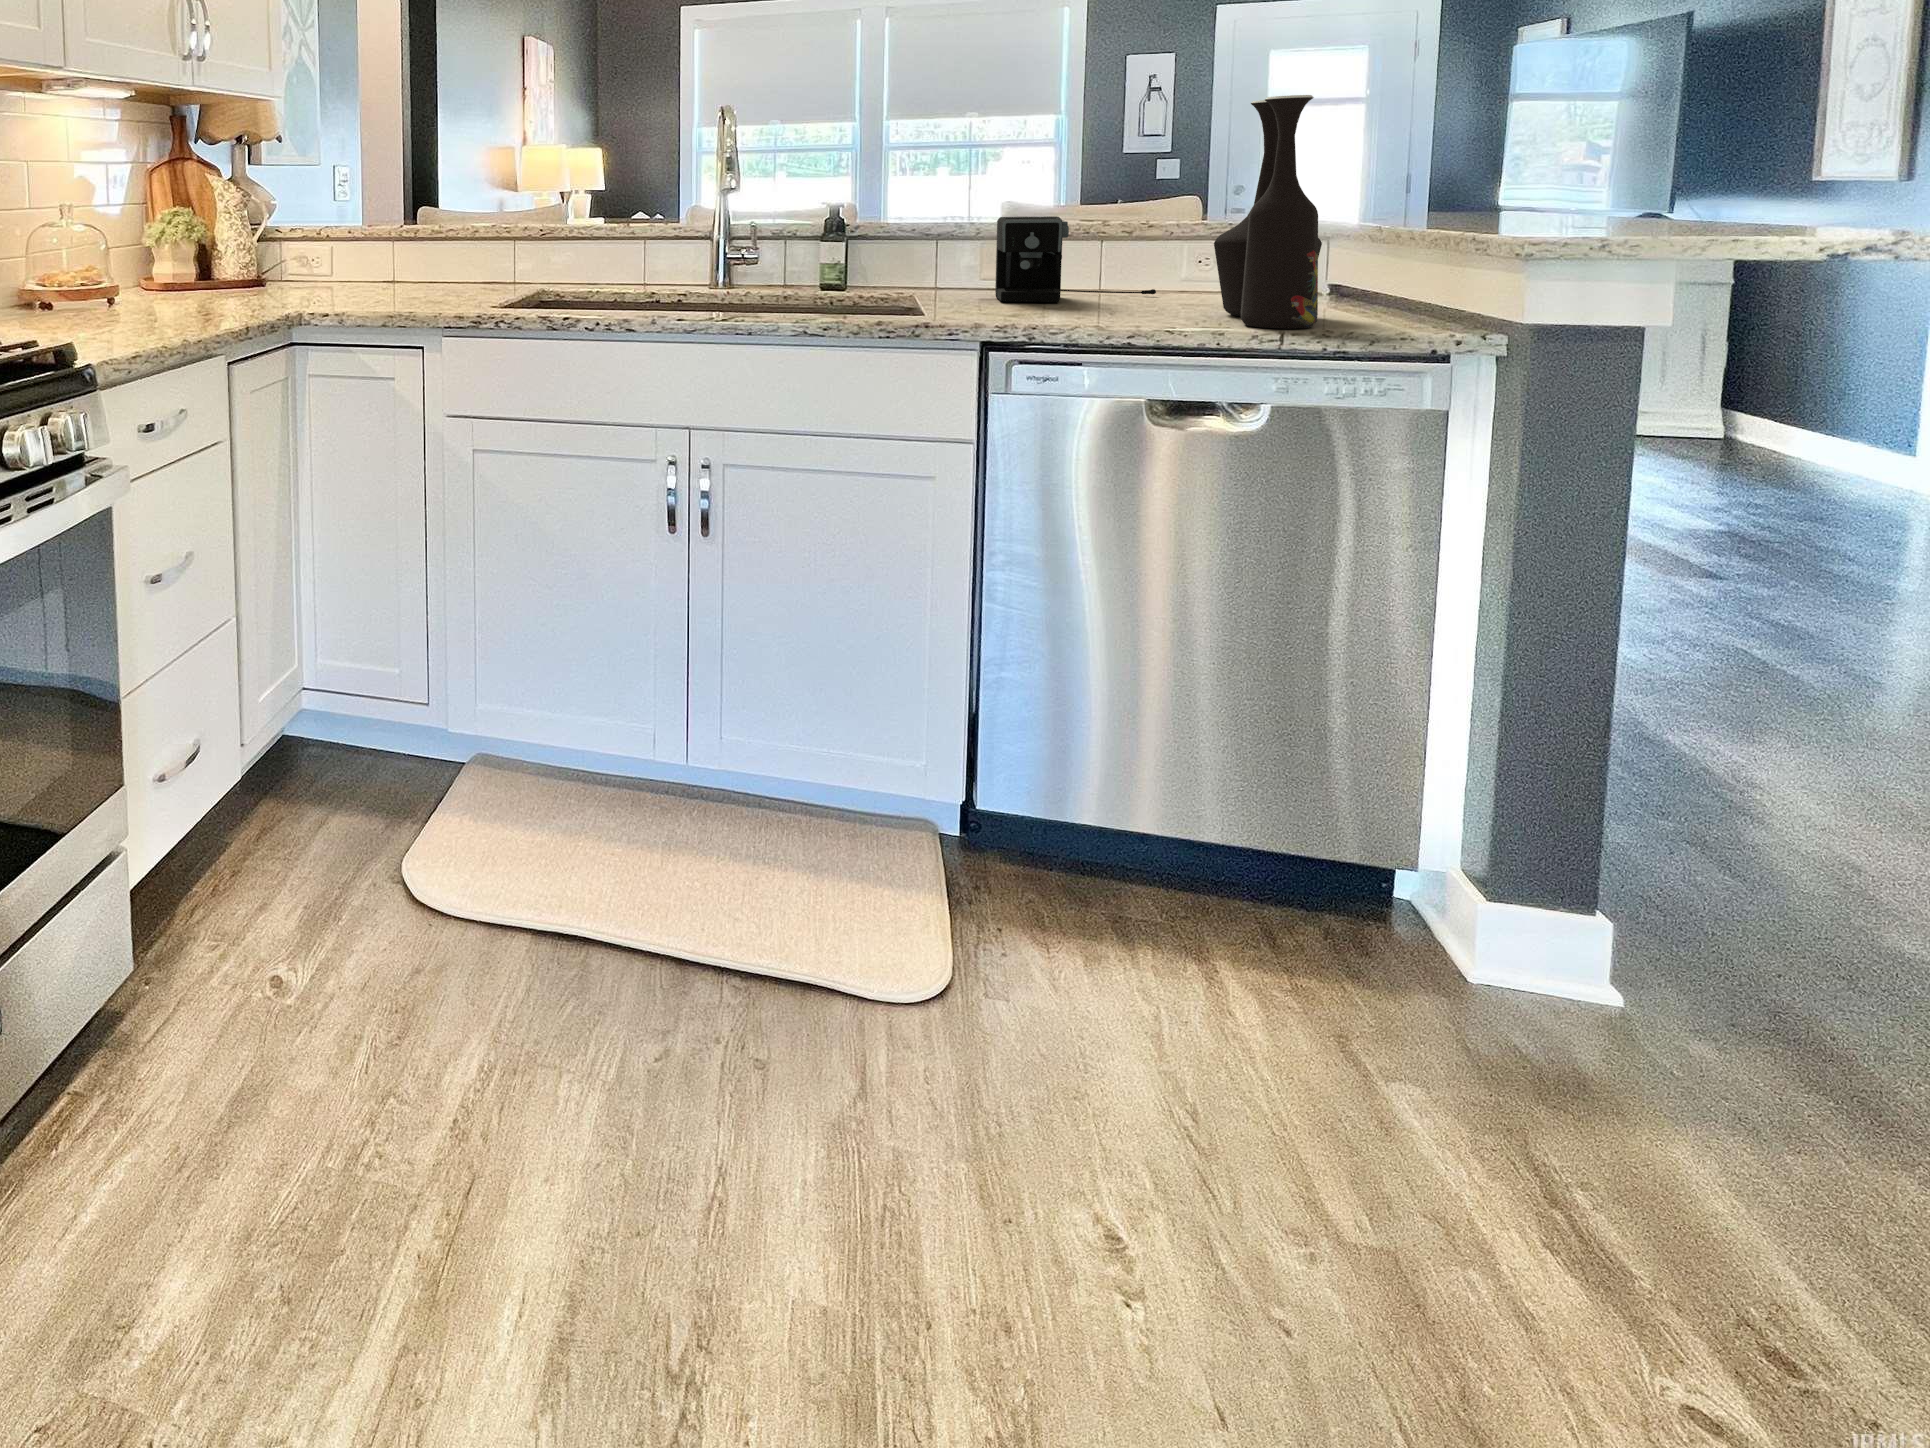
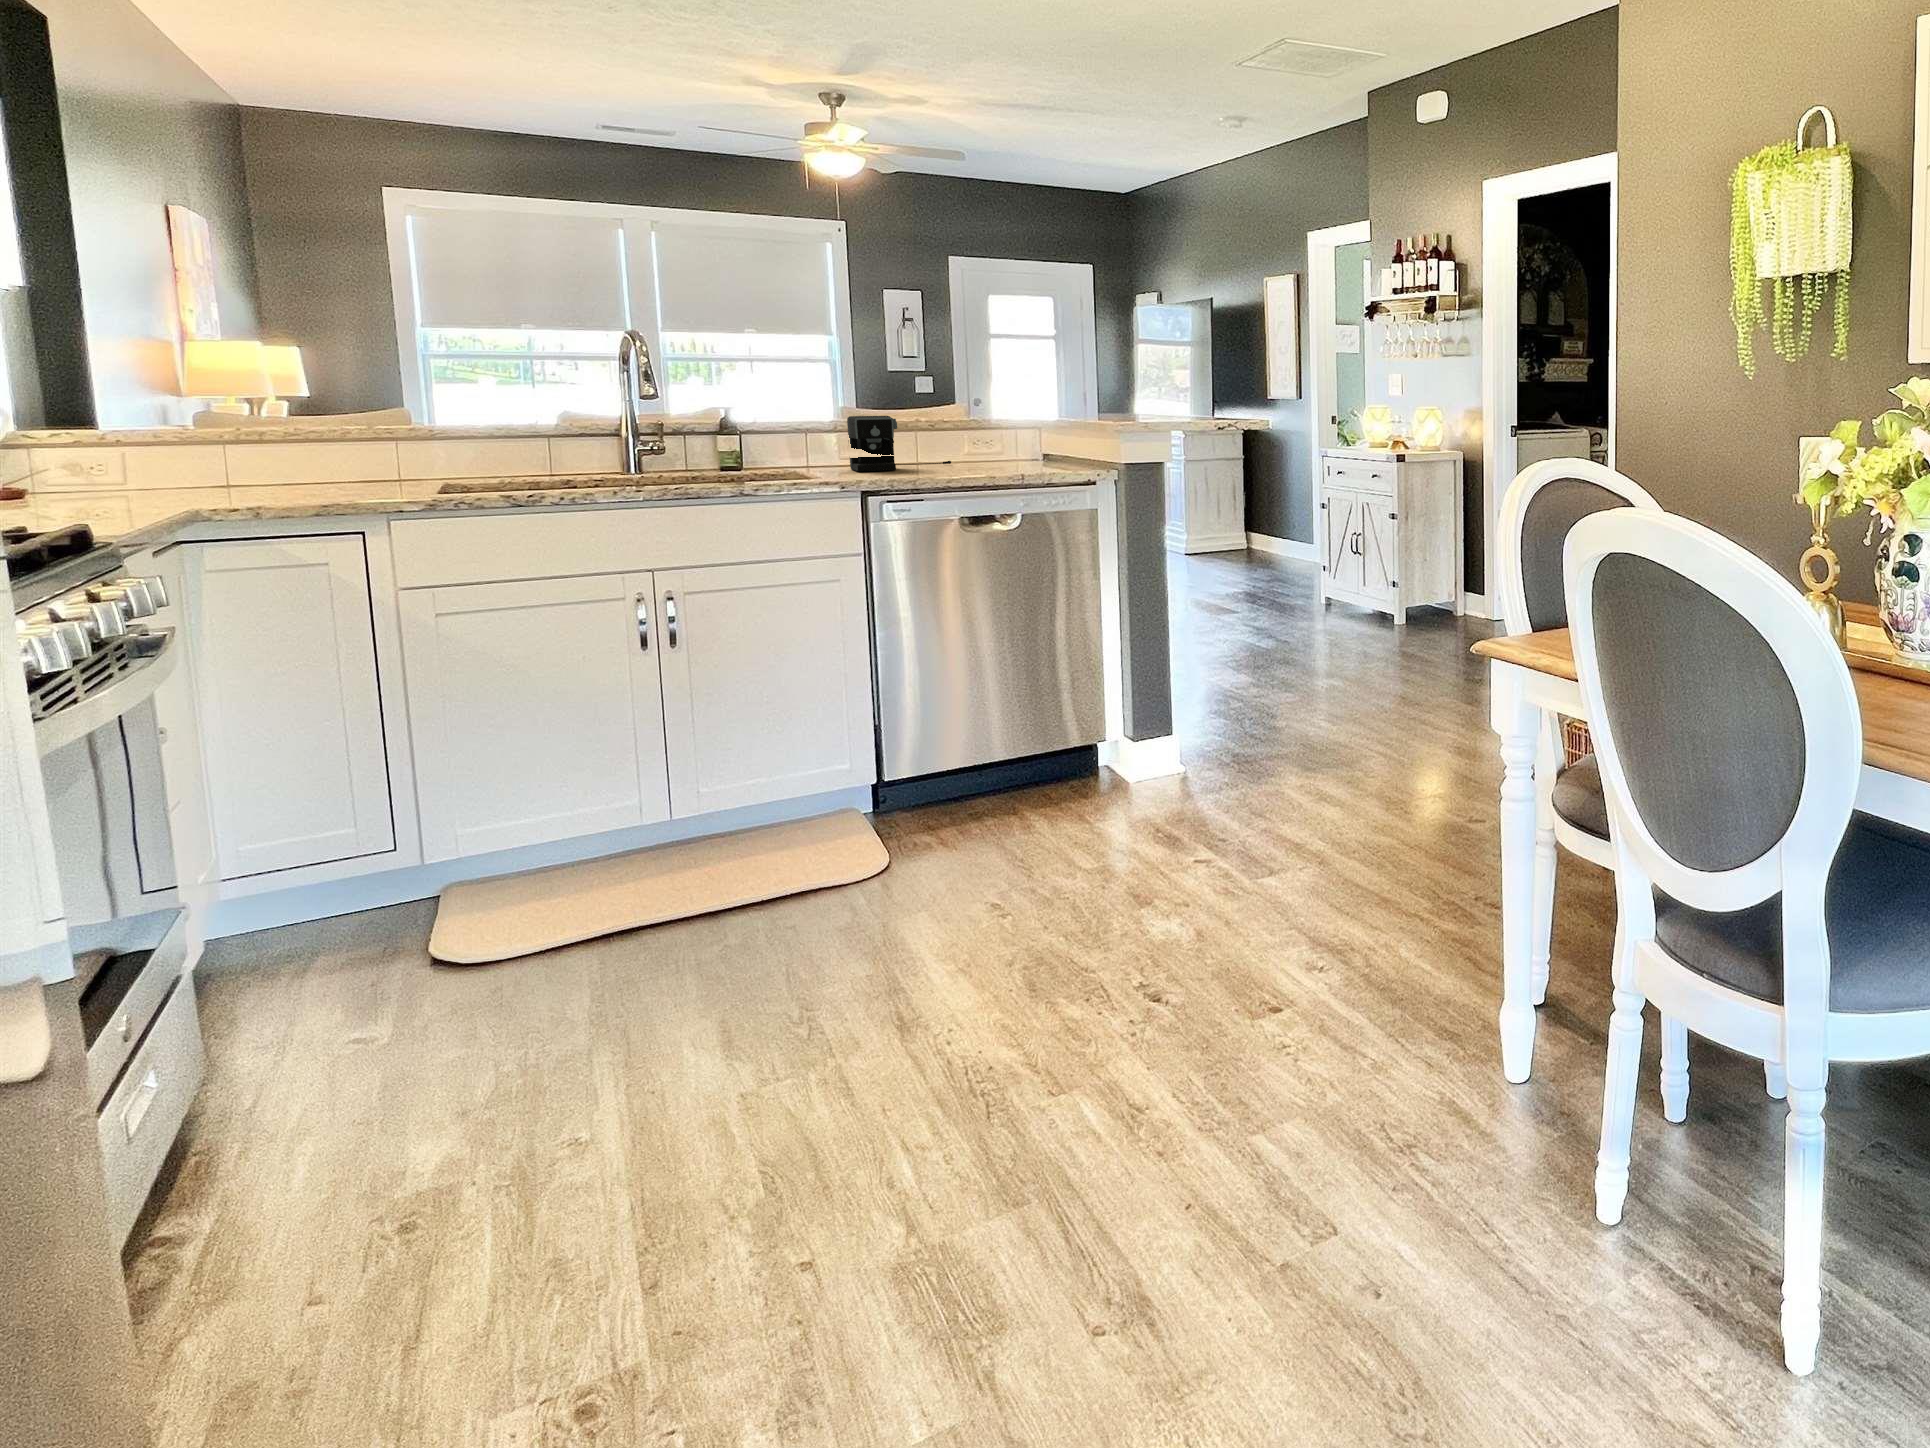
vase: present [1214,95,1322,329] -> none [984,349,1039,475]

